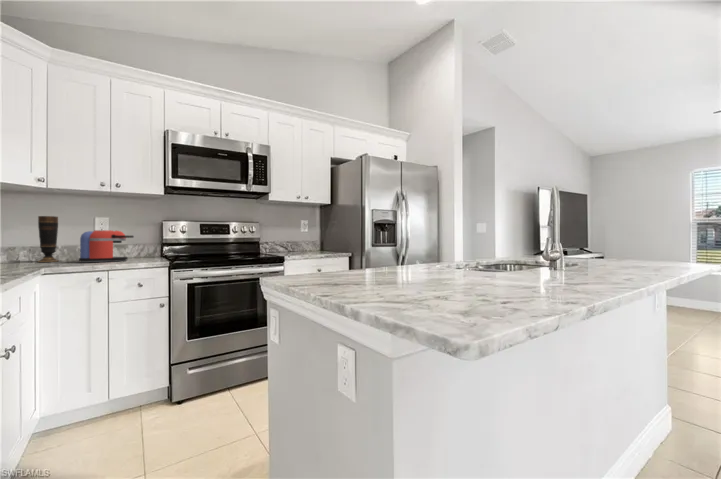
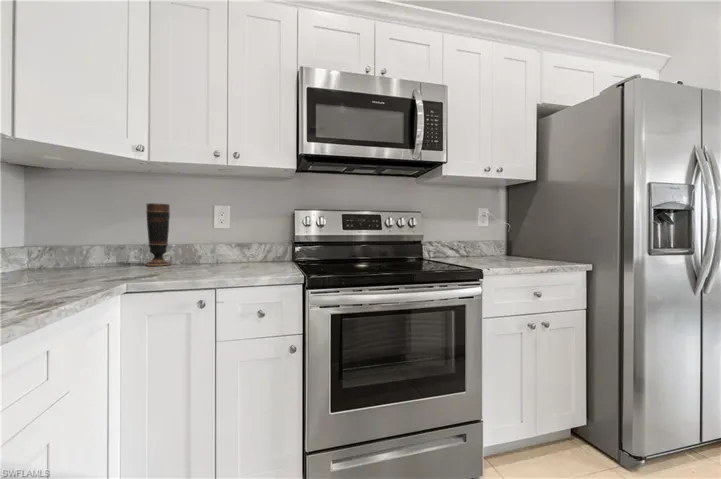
coffee maker: present [79,230,134,262] -> none [188,223,257,269]

